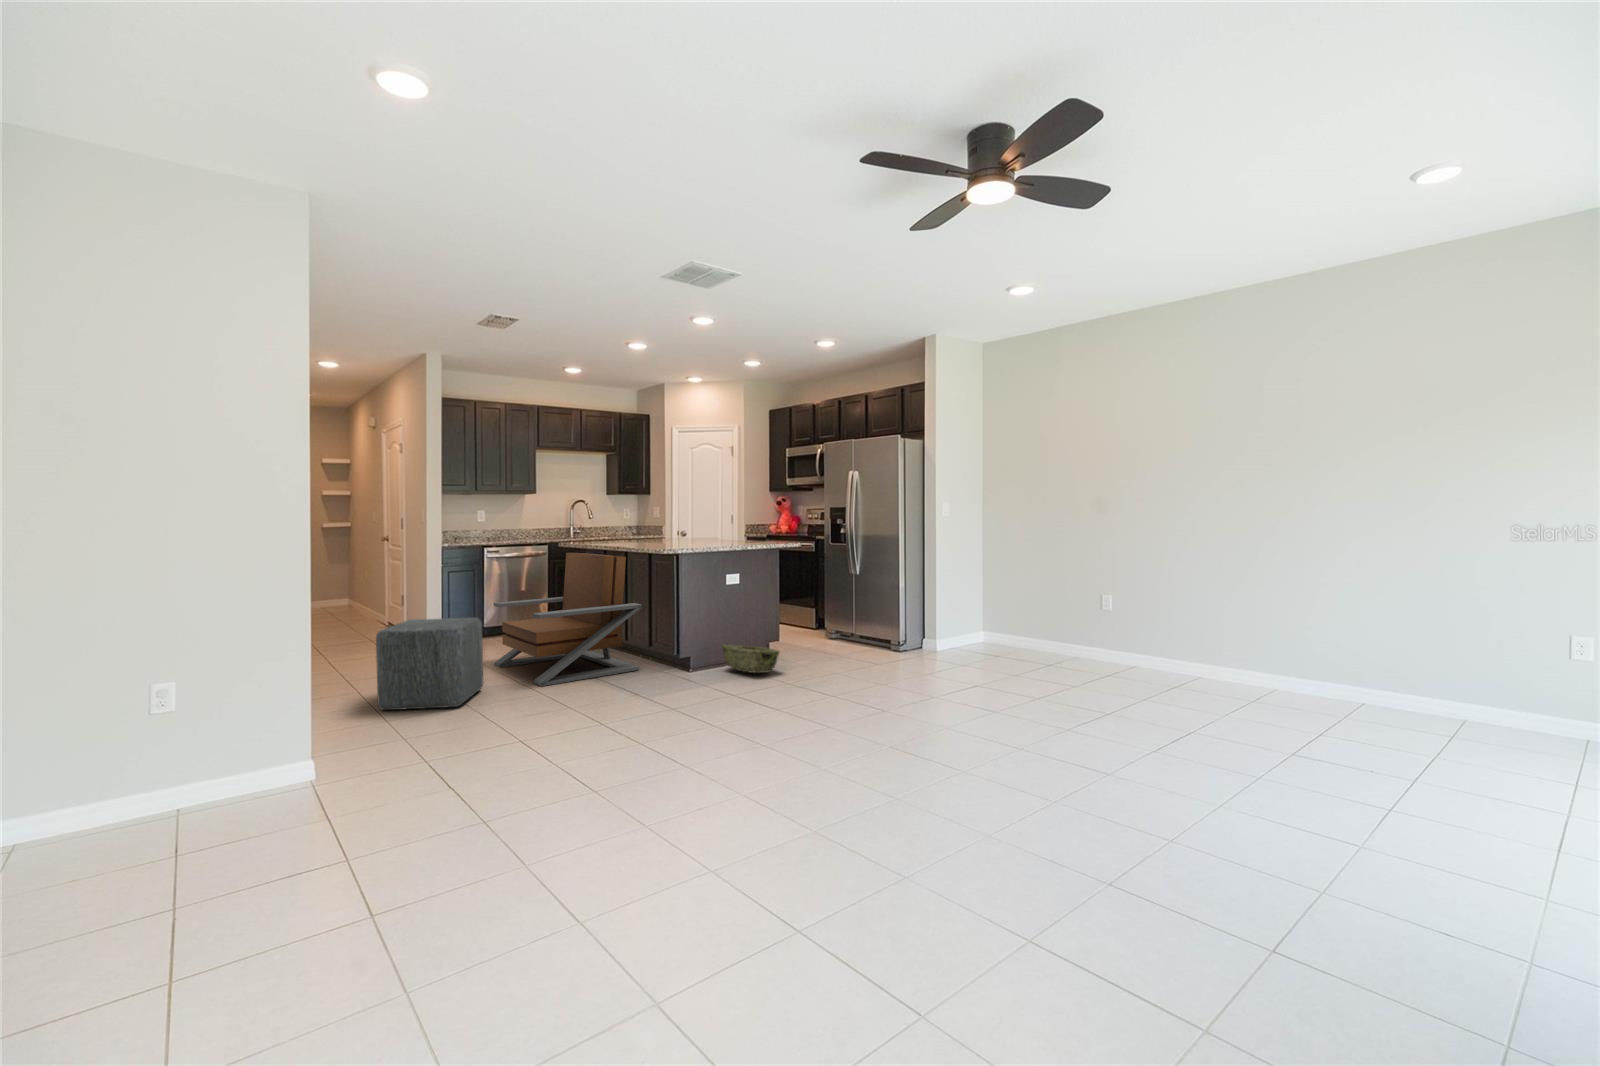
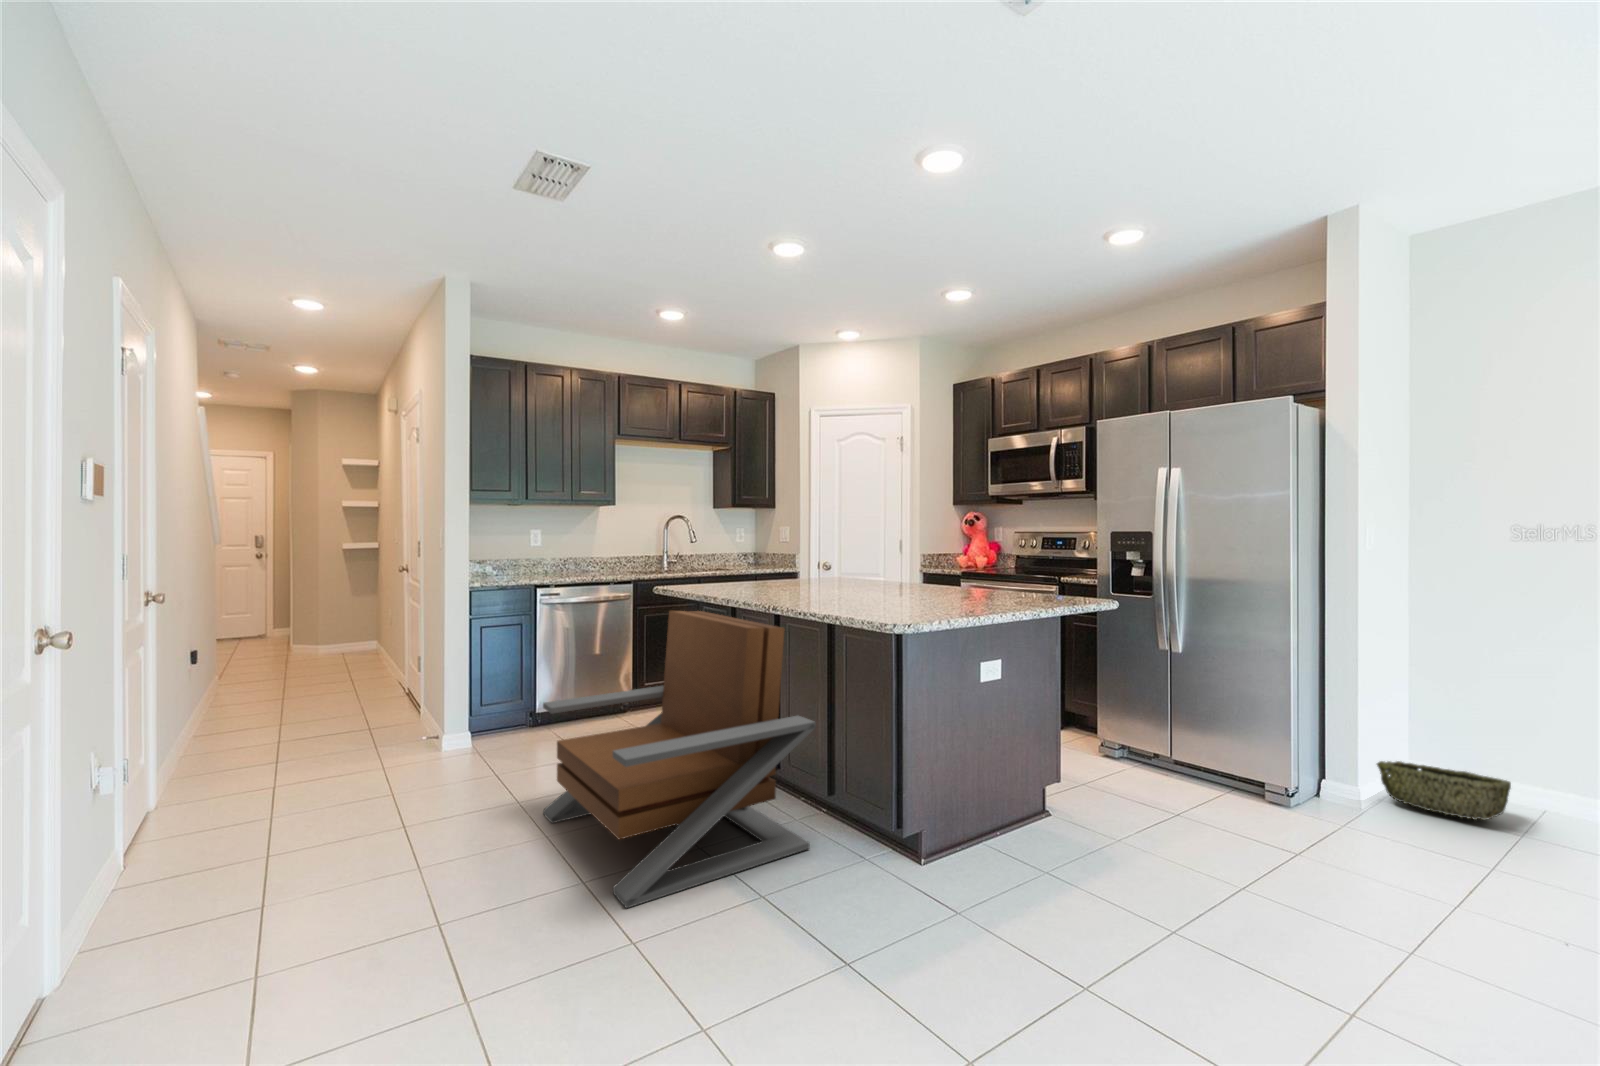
ottoman: present [376,618,483,710] -> none [257,767,510,1014]
woven basket: present [723,645,779,673] -> present [1377,761,1511,820]

